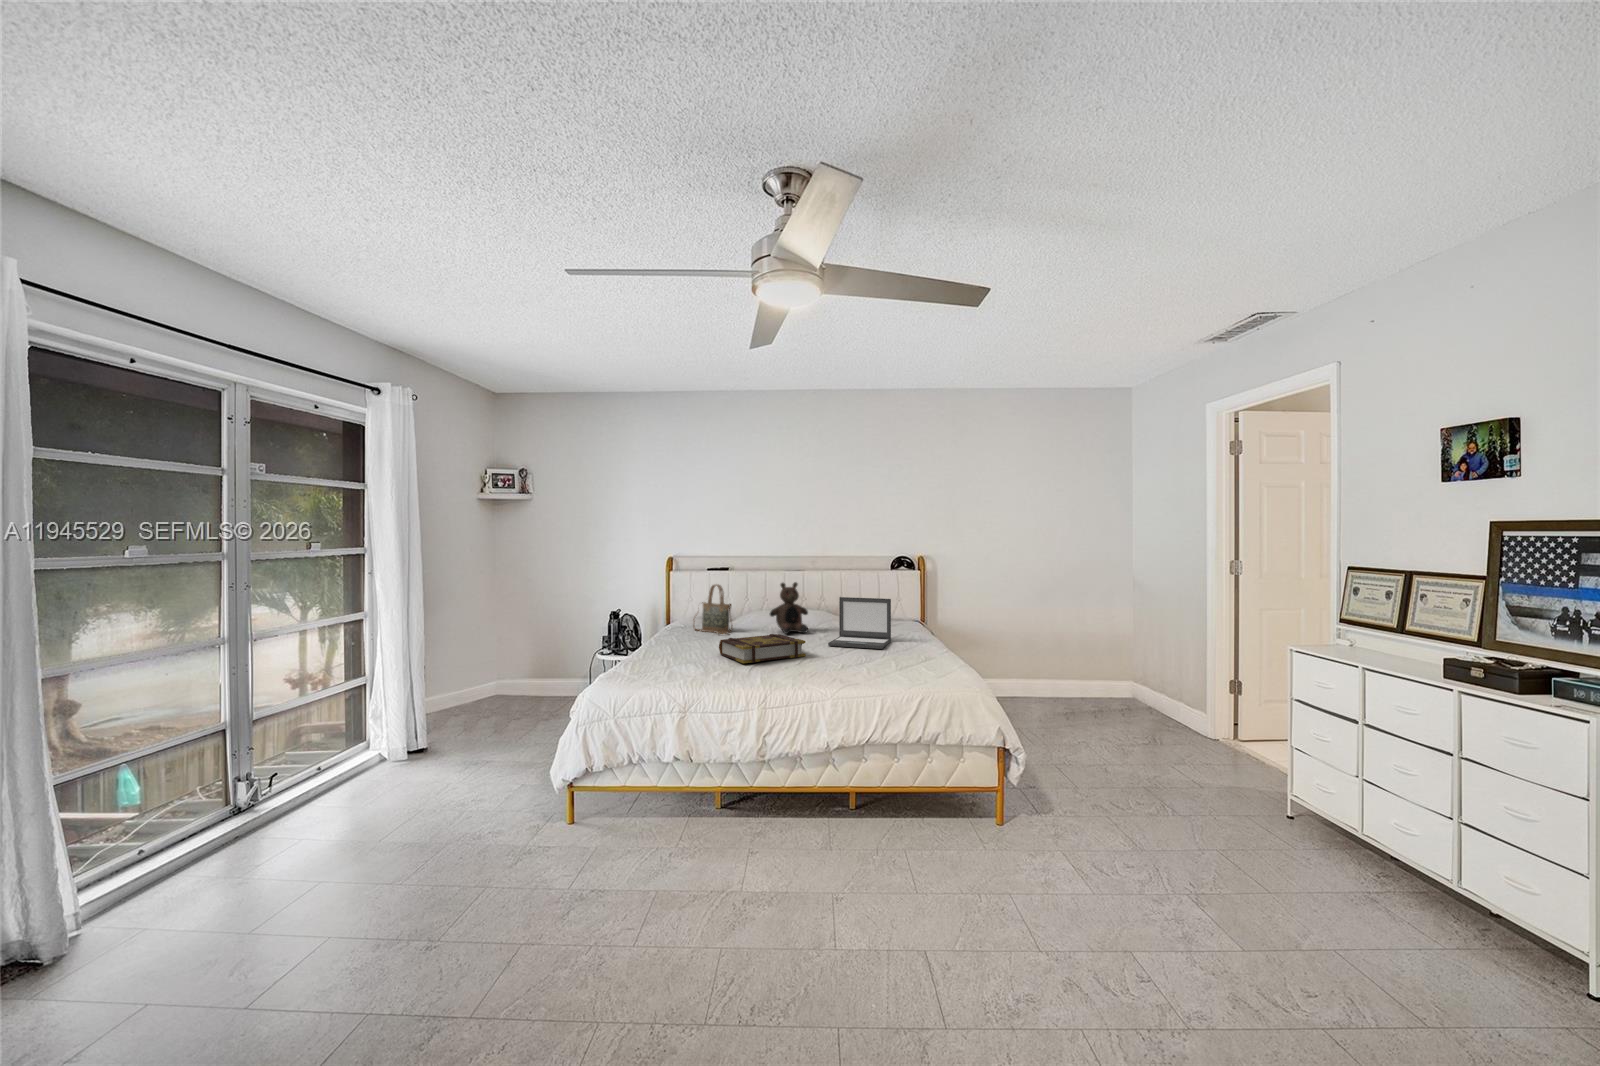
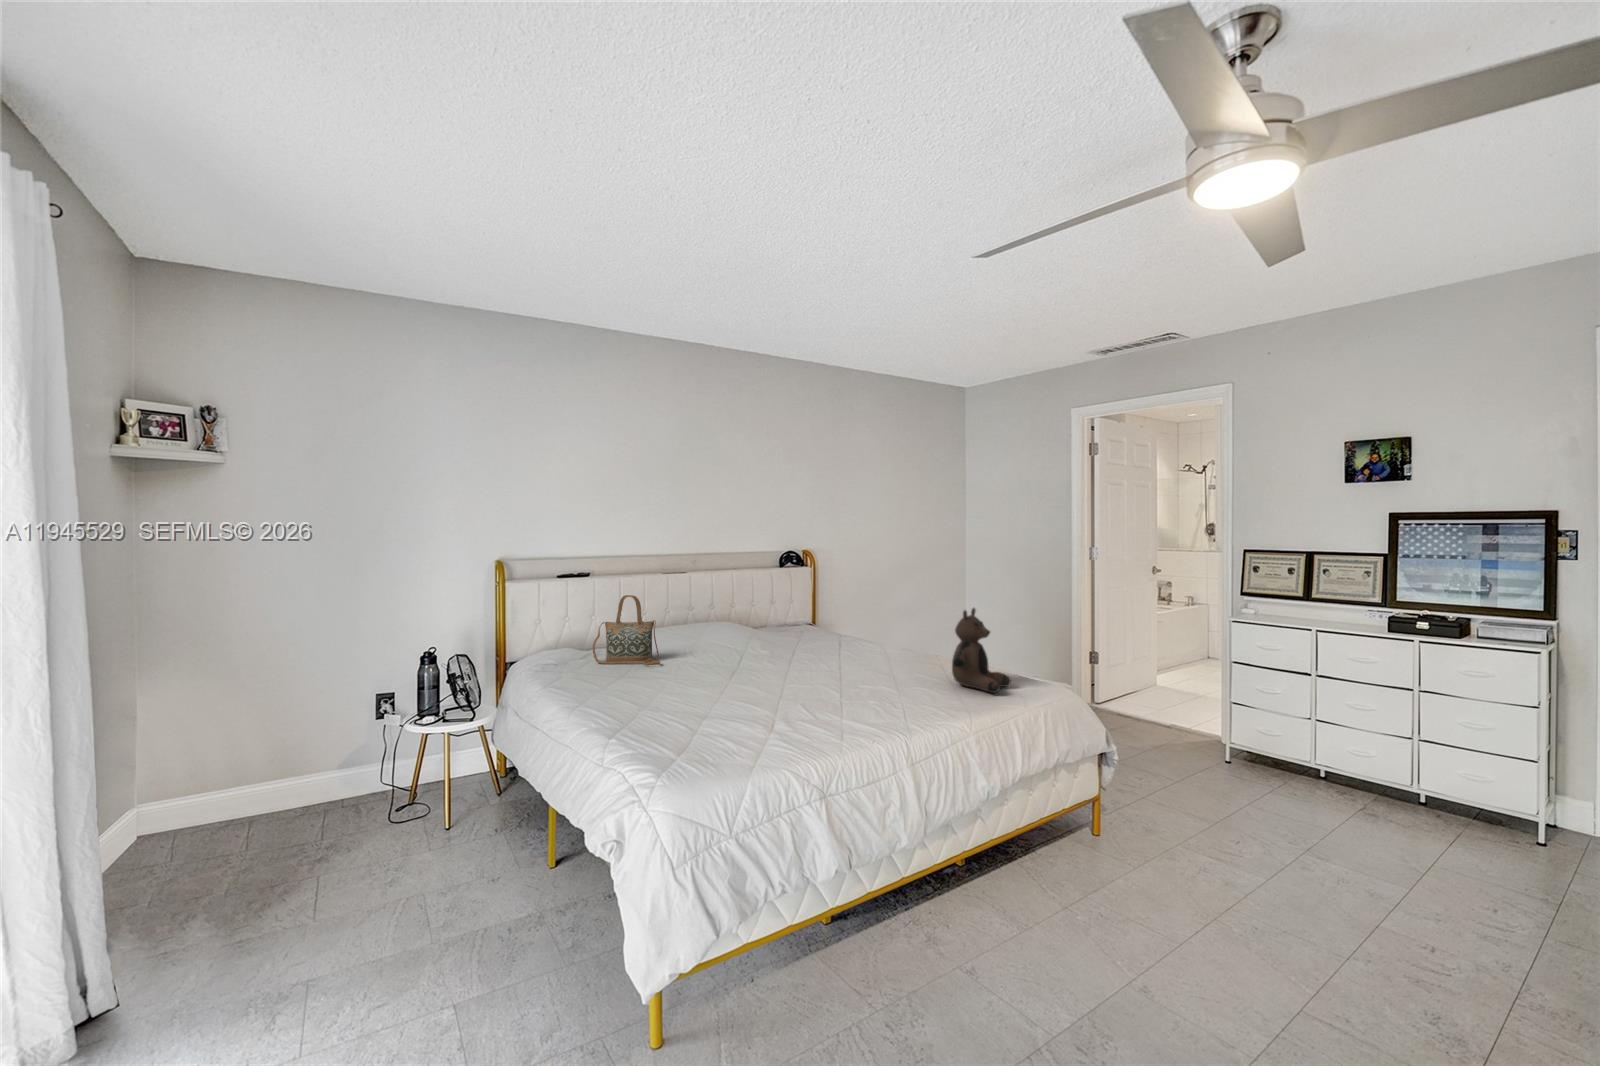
teddy bear: present [770,582,808,634] -> present [952,608,1011,693]
laptop: present [828,597,891,649] -> none [804,600,882,664]
book: present [719,634,806,663] -> none [715,657,825,707]

